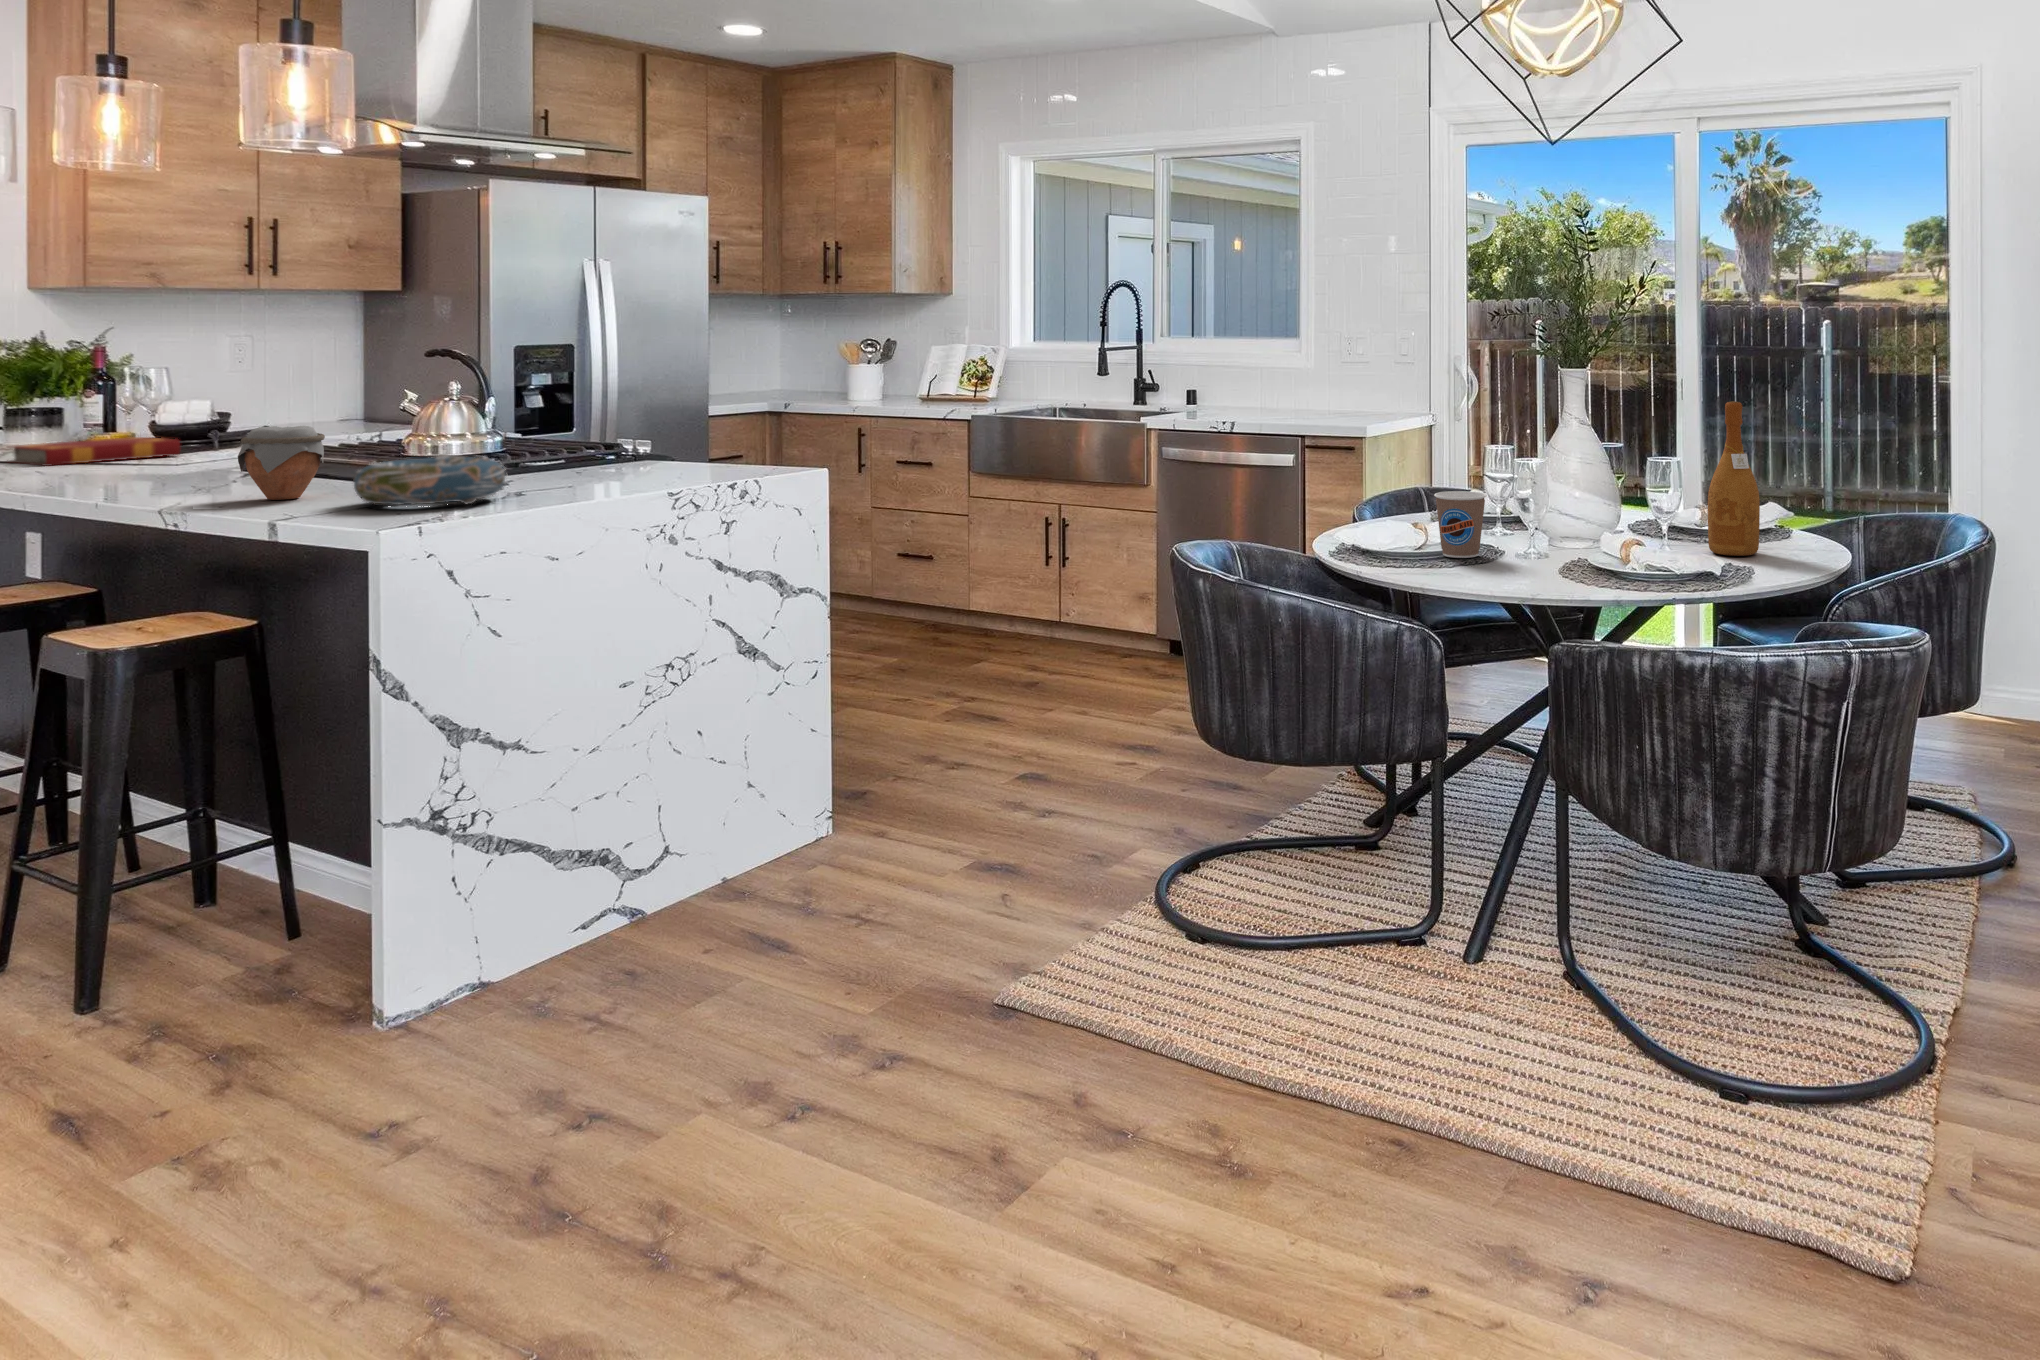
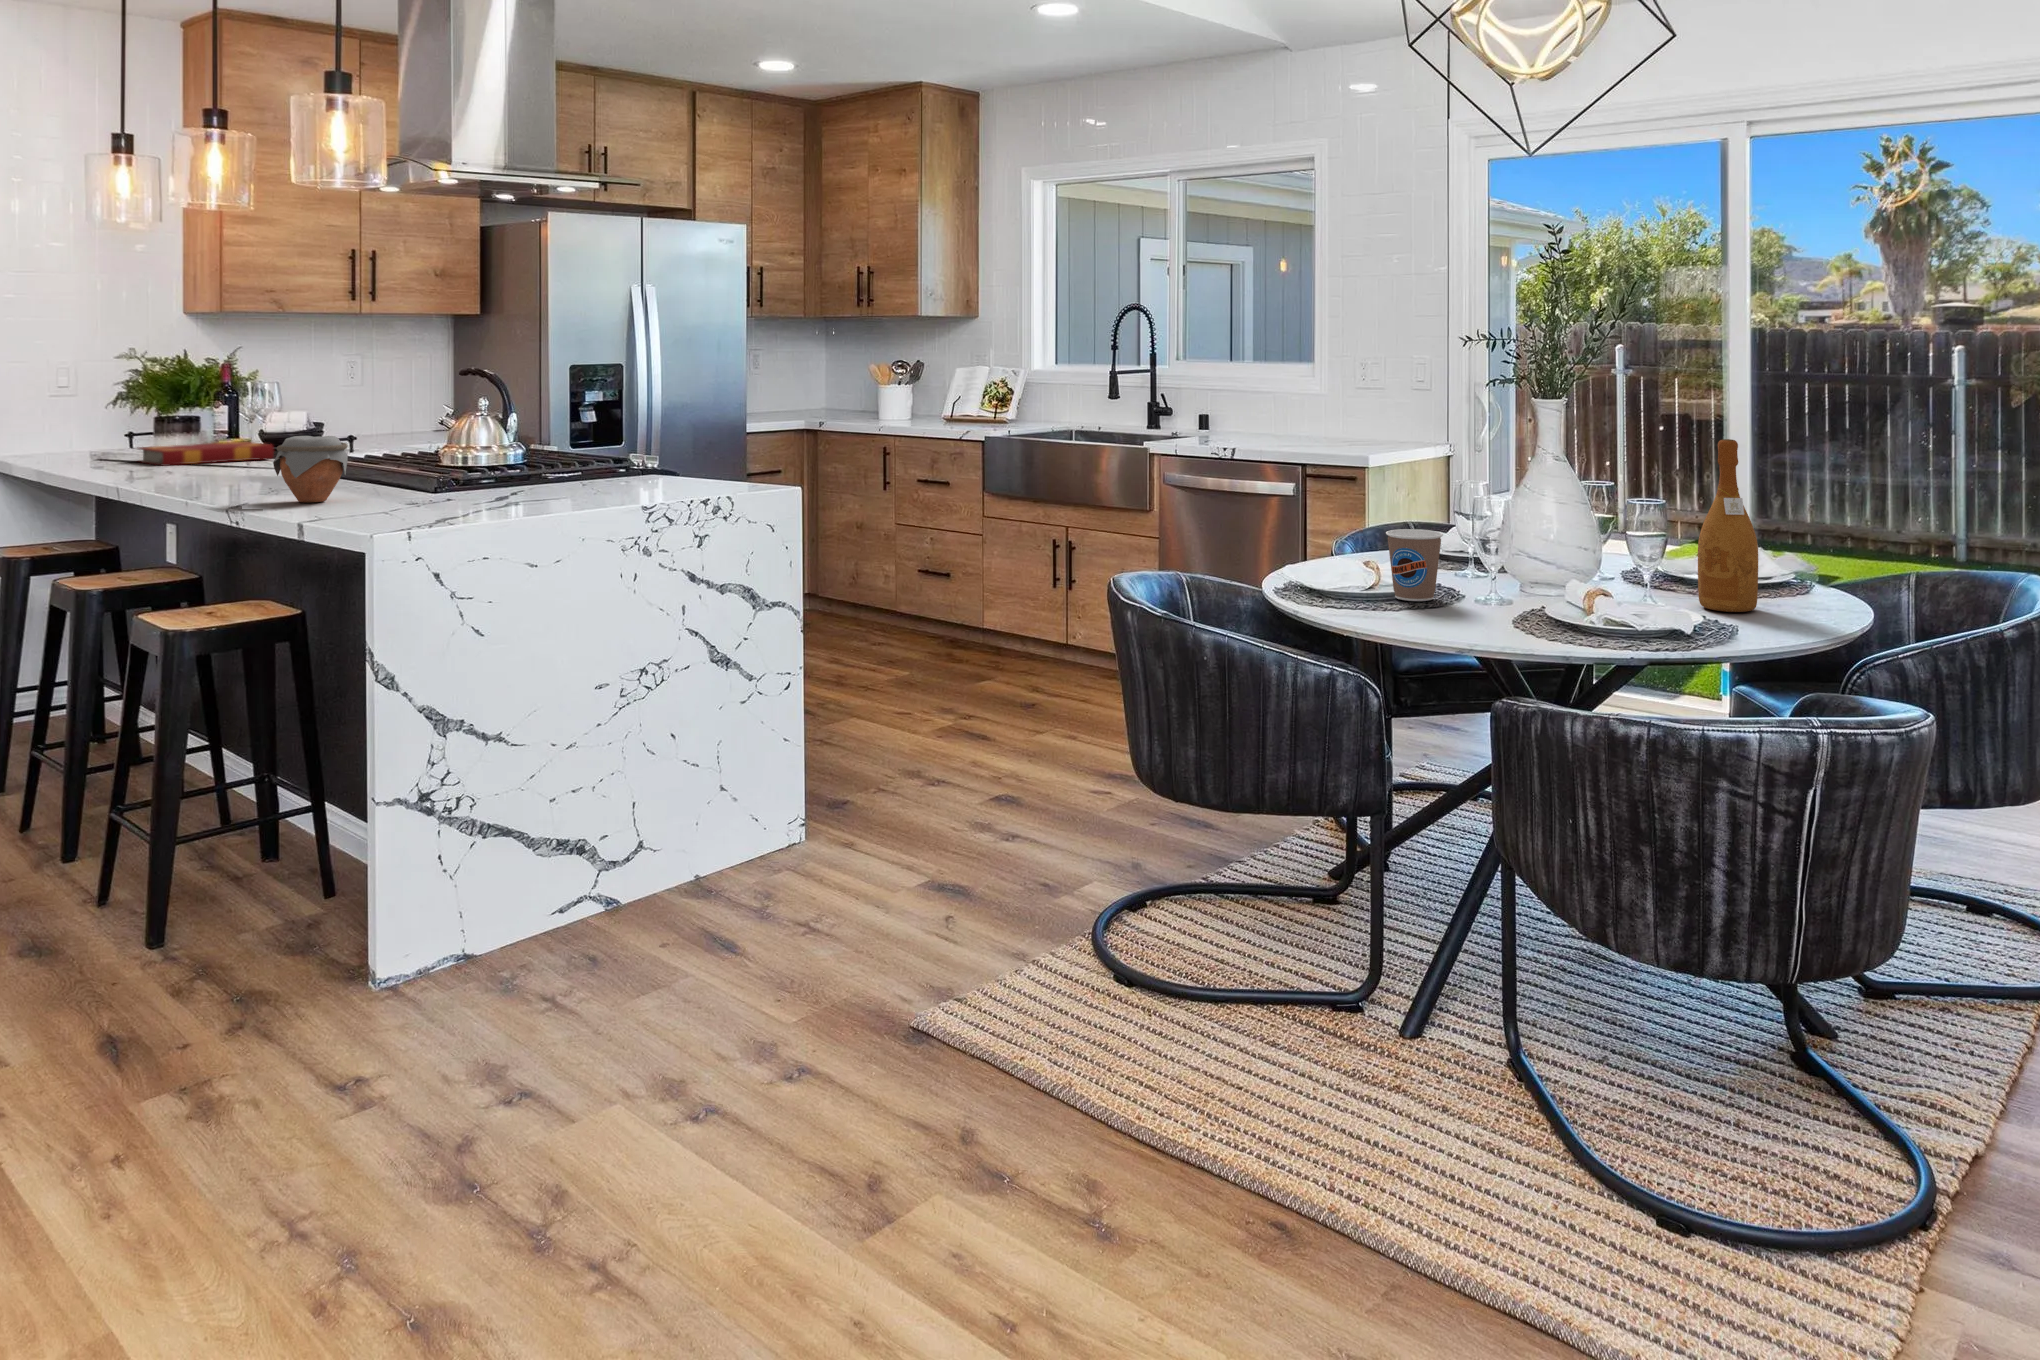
decorative bowl: present [353,454,508,505] -> none [357,464,494,513]

